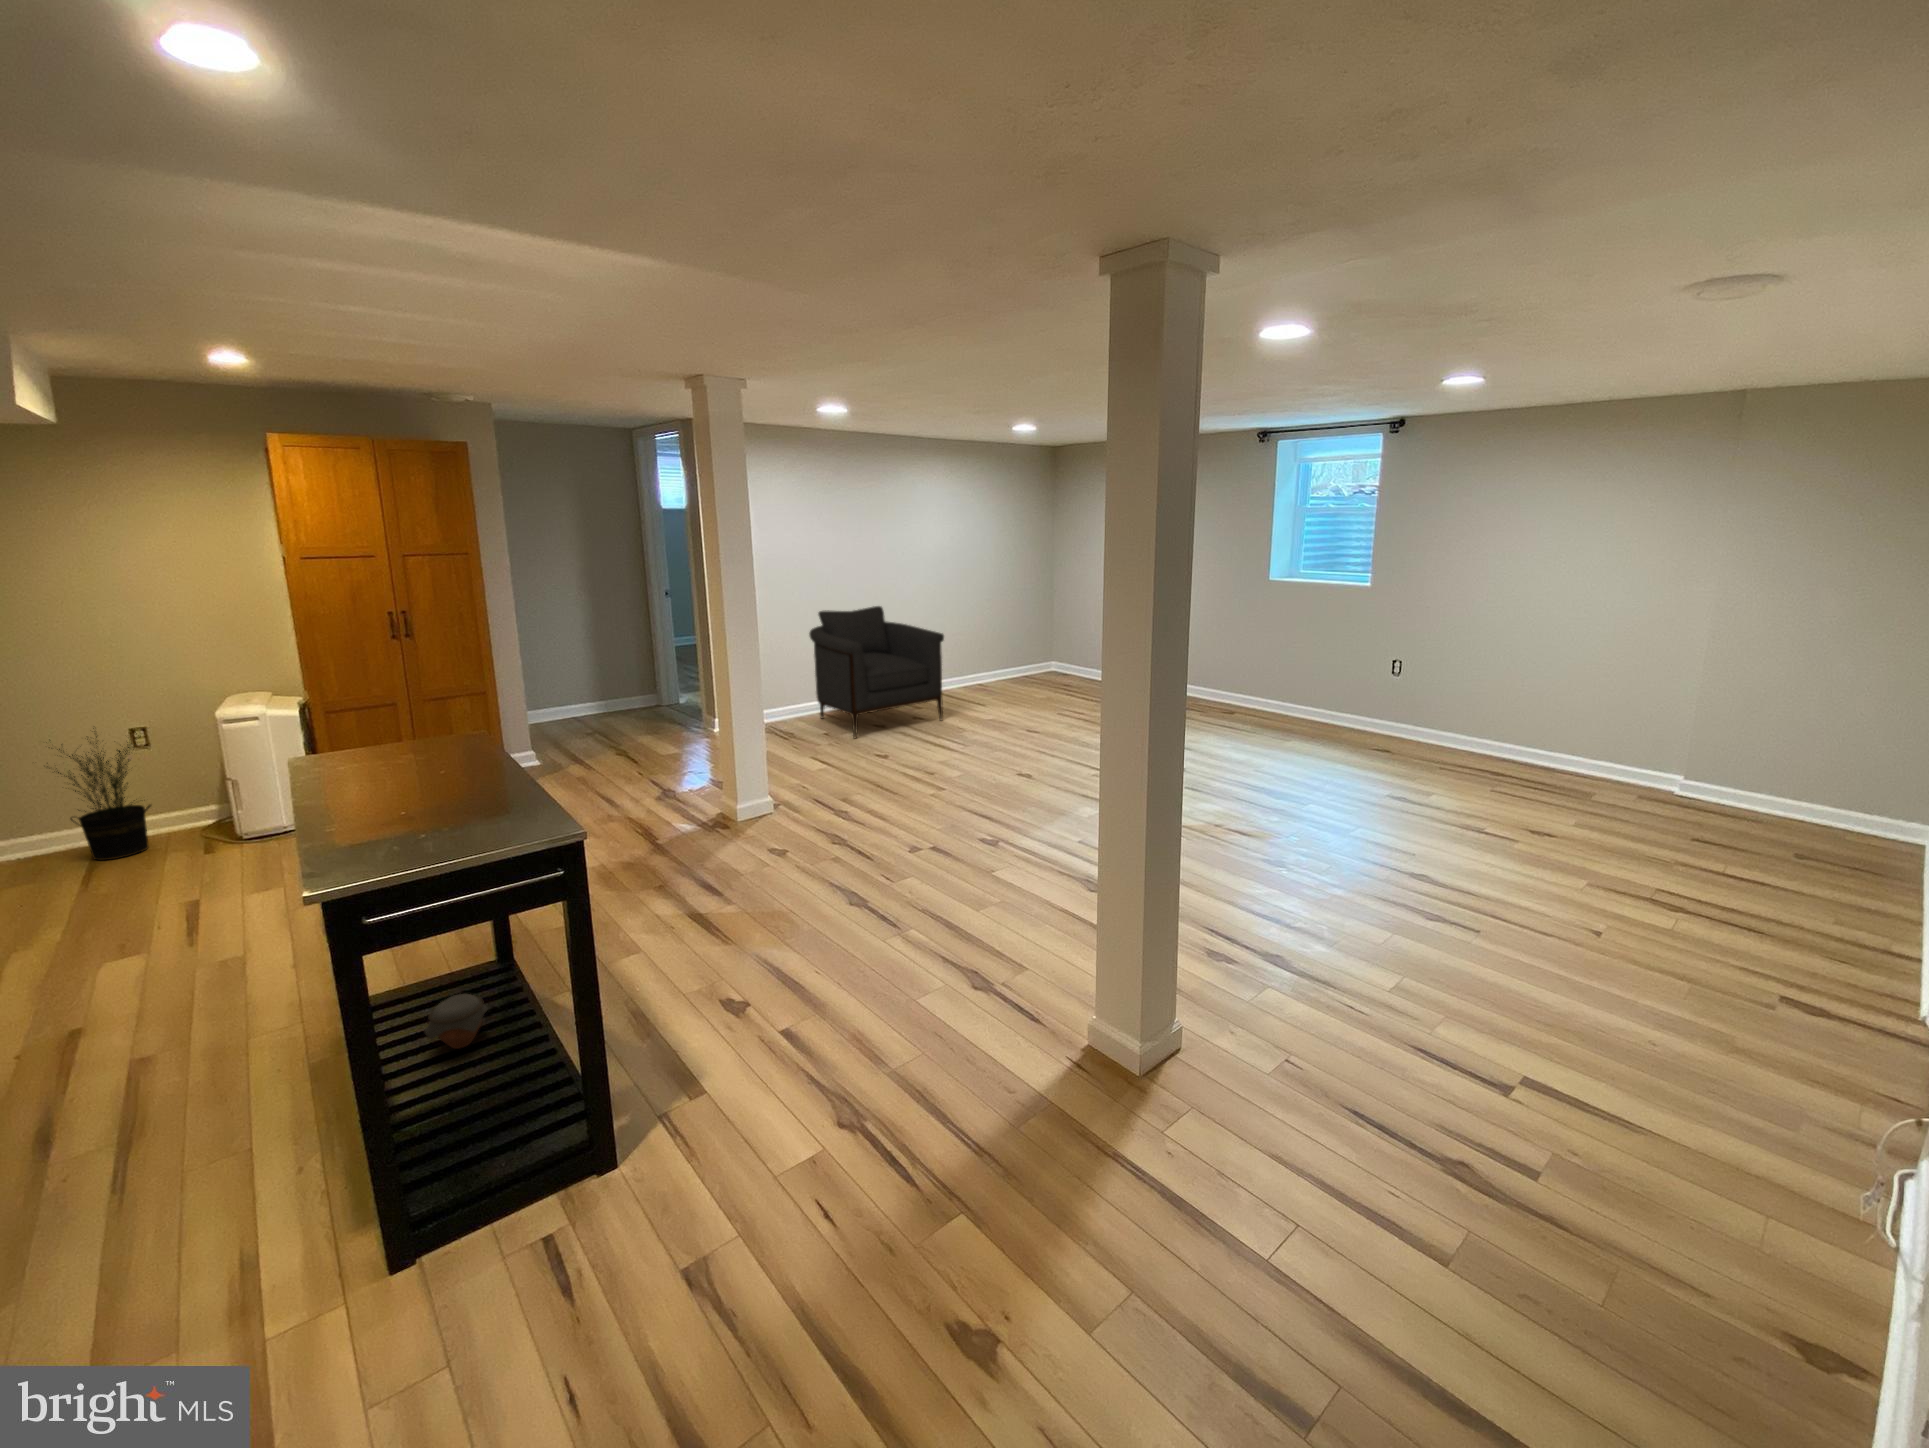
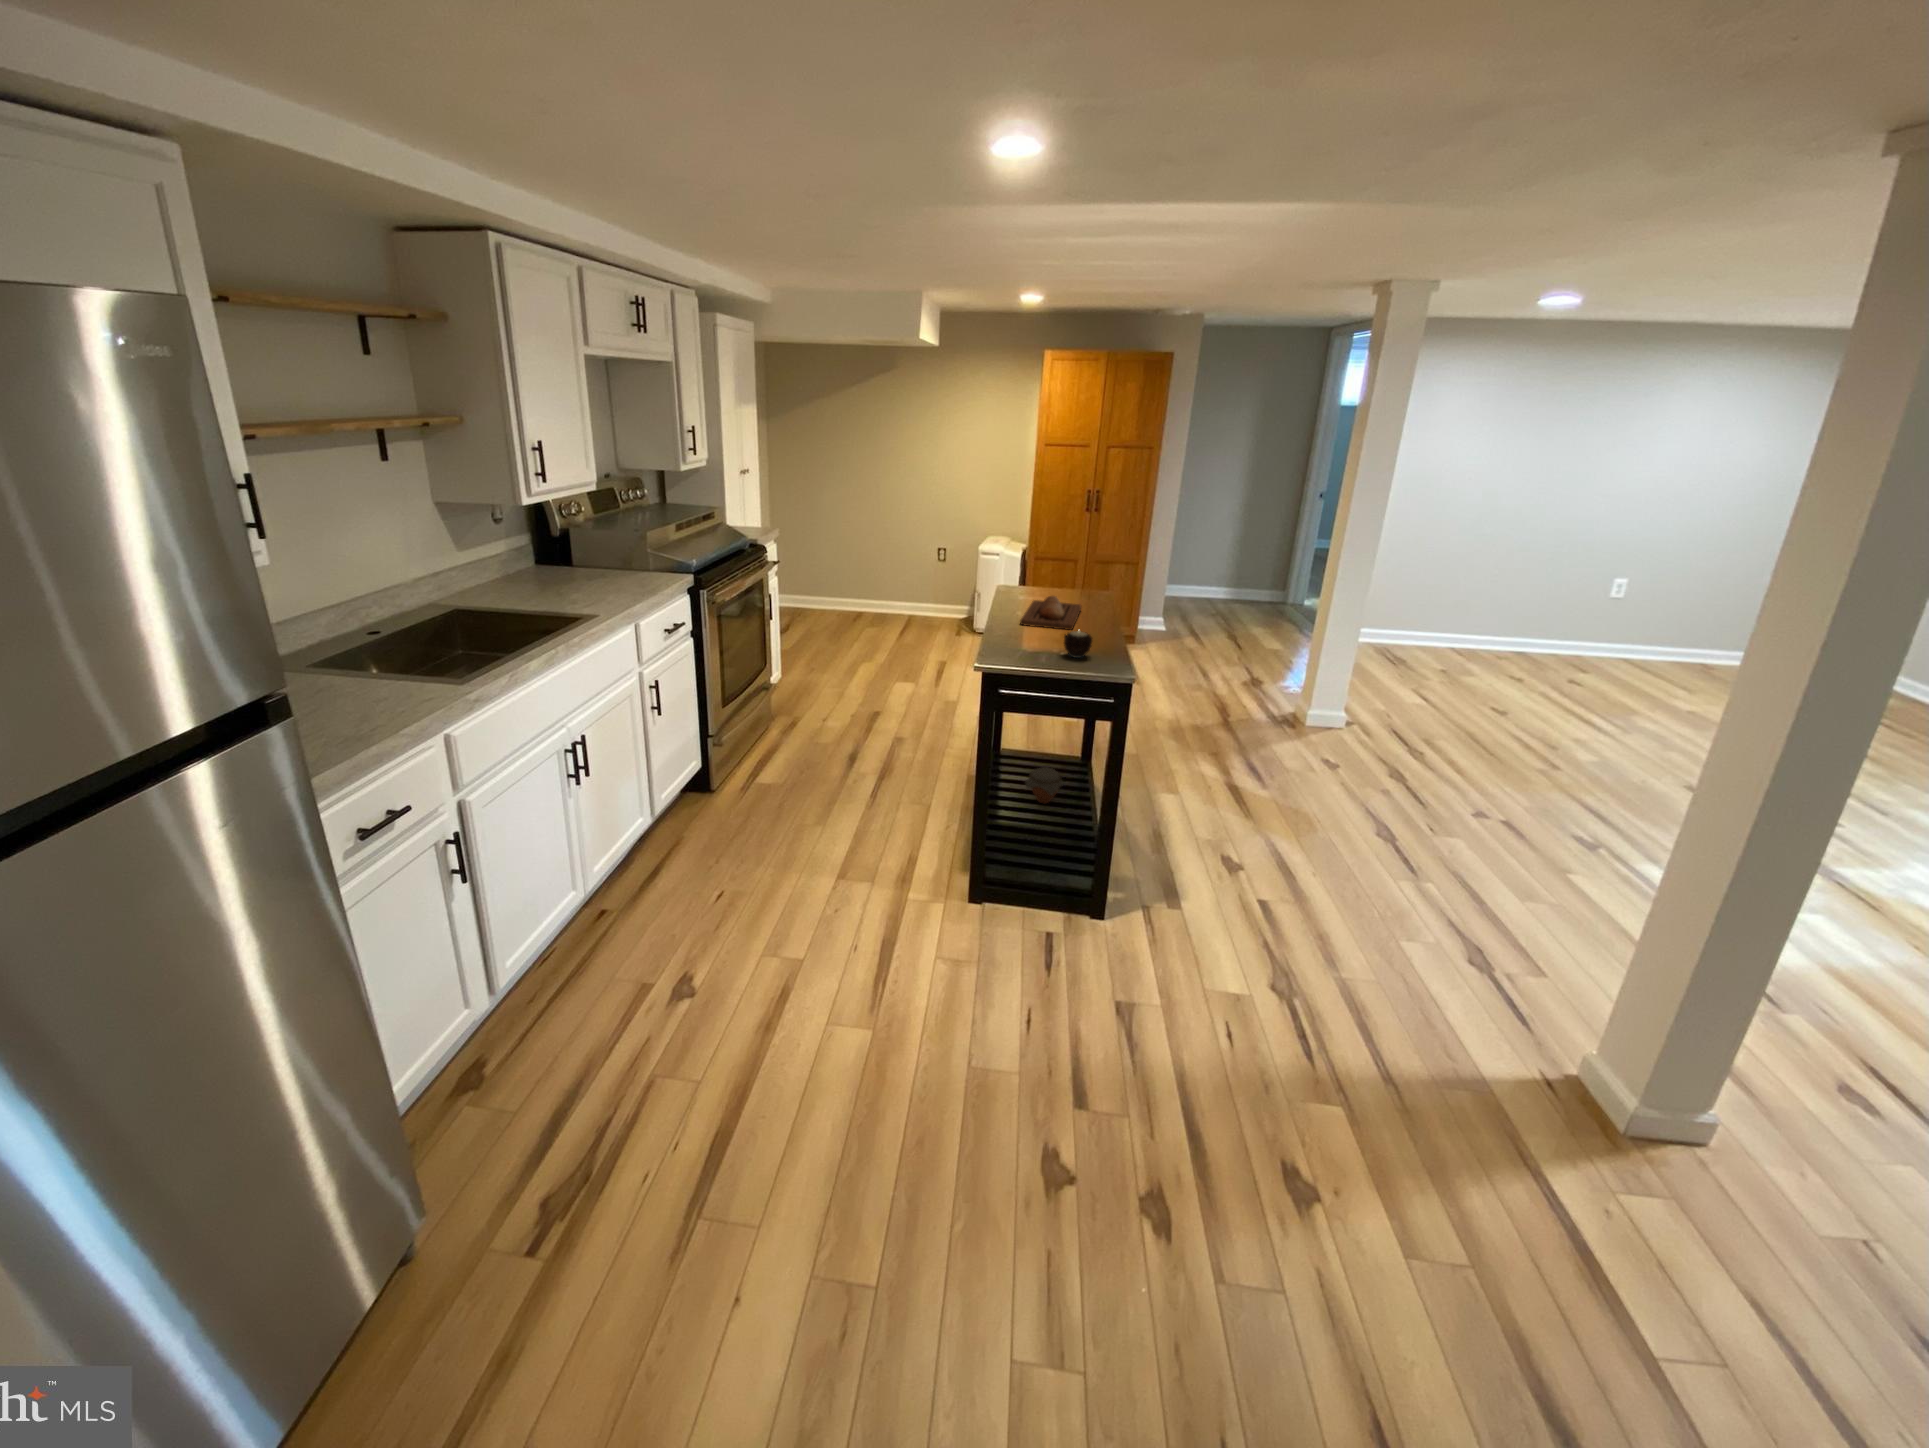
armchair: present [809,606,944,738] -> none [1447,534,1655,695]
potted plant: present [47,728,151,860] -> none [895,540,948,626]
bread loaf: none [355,760,451,815] -> present [1020,596,1081,630]
candle: none [448,797,498,838] -> present [1064,631,1092,658]

